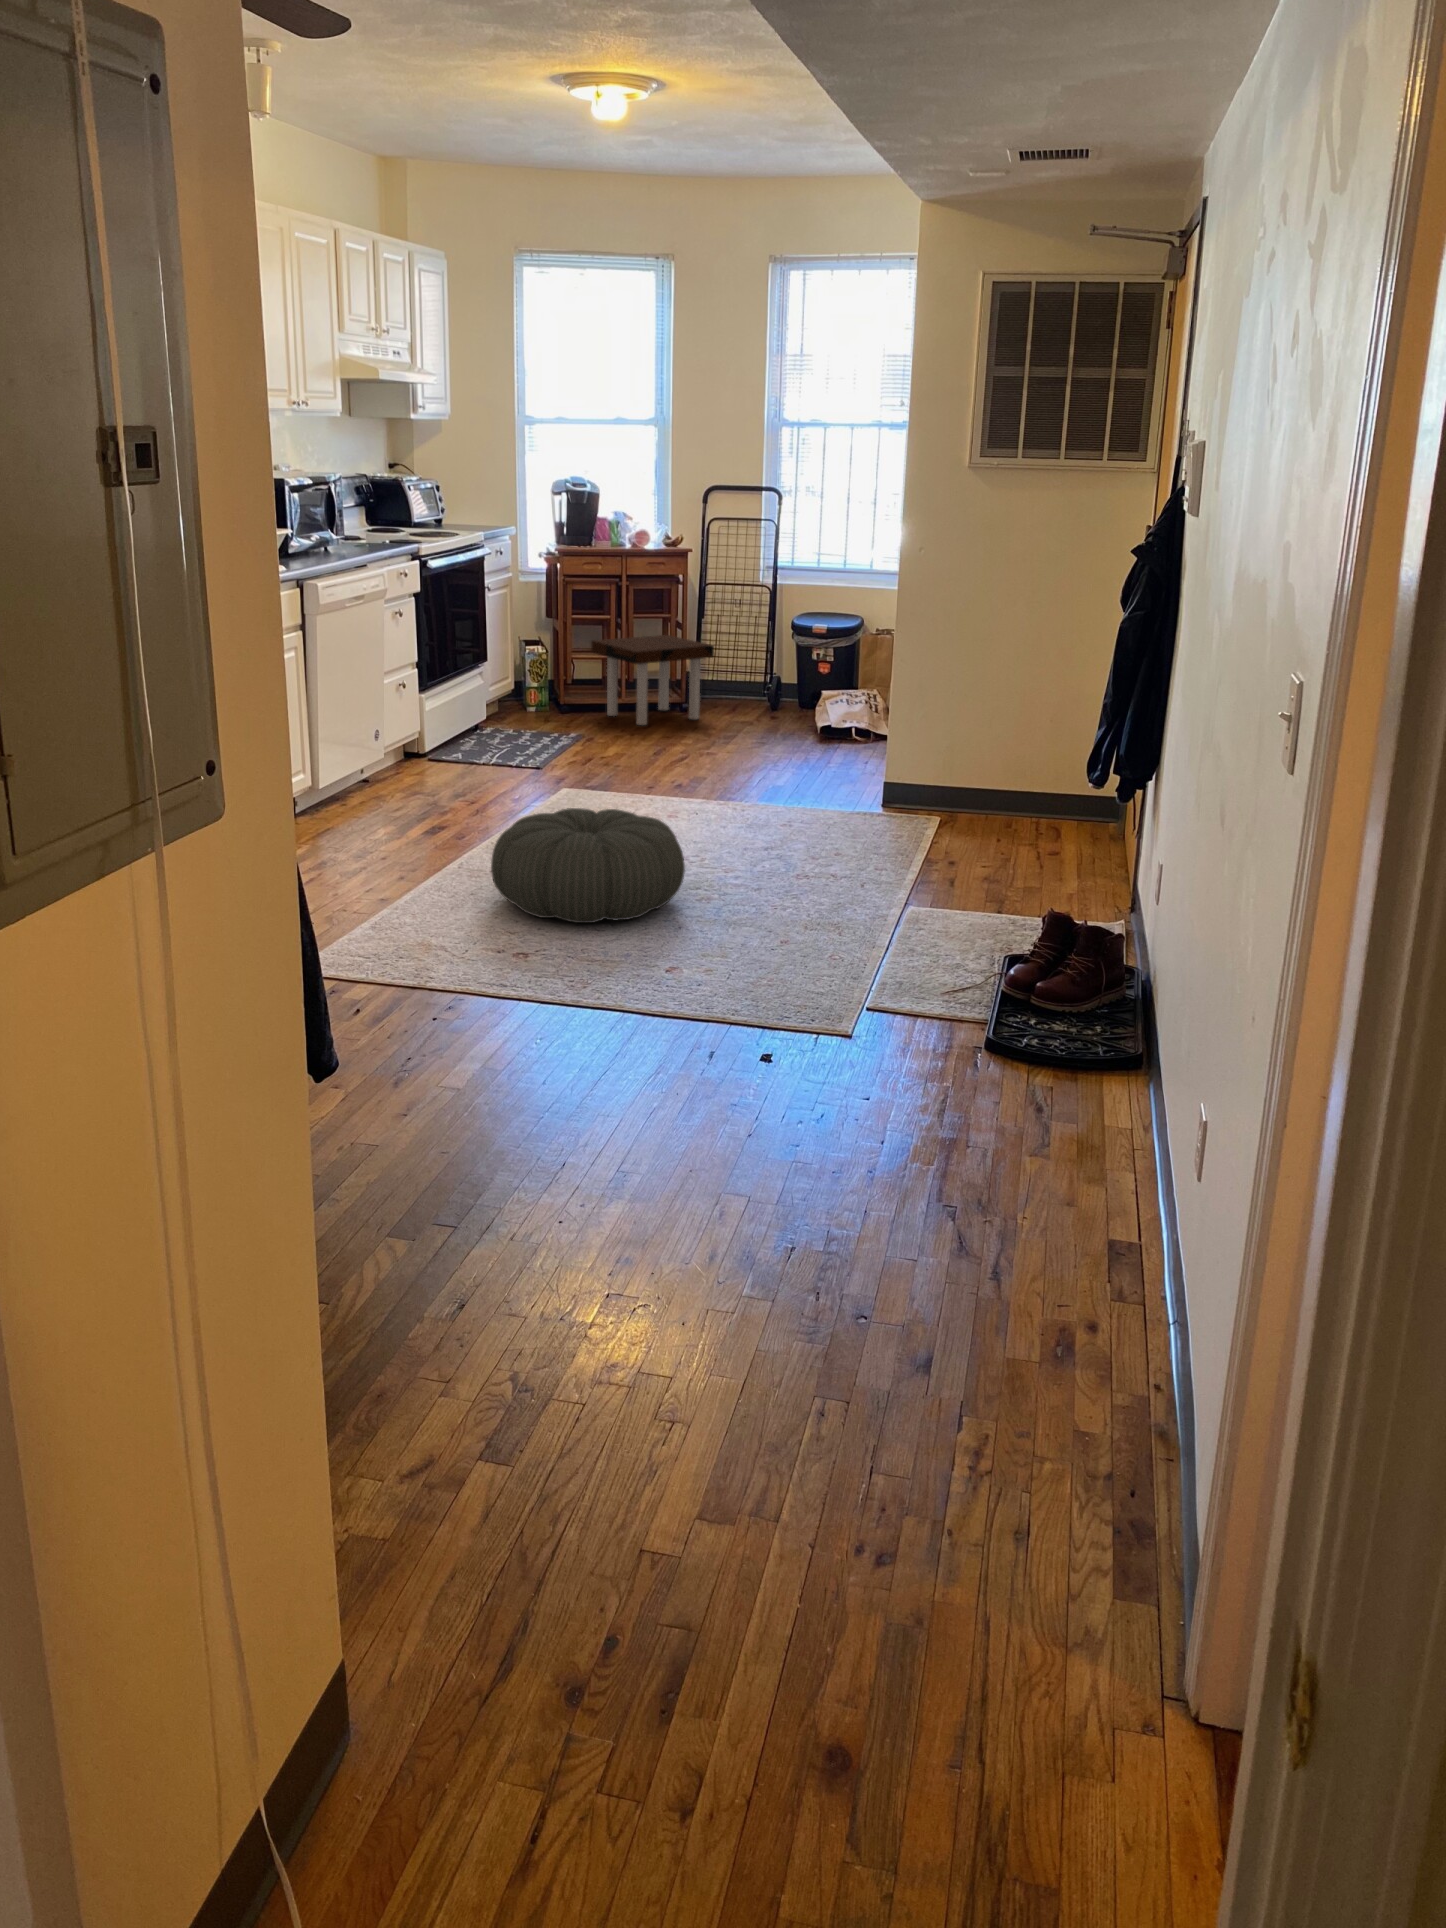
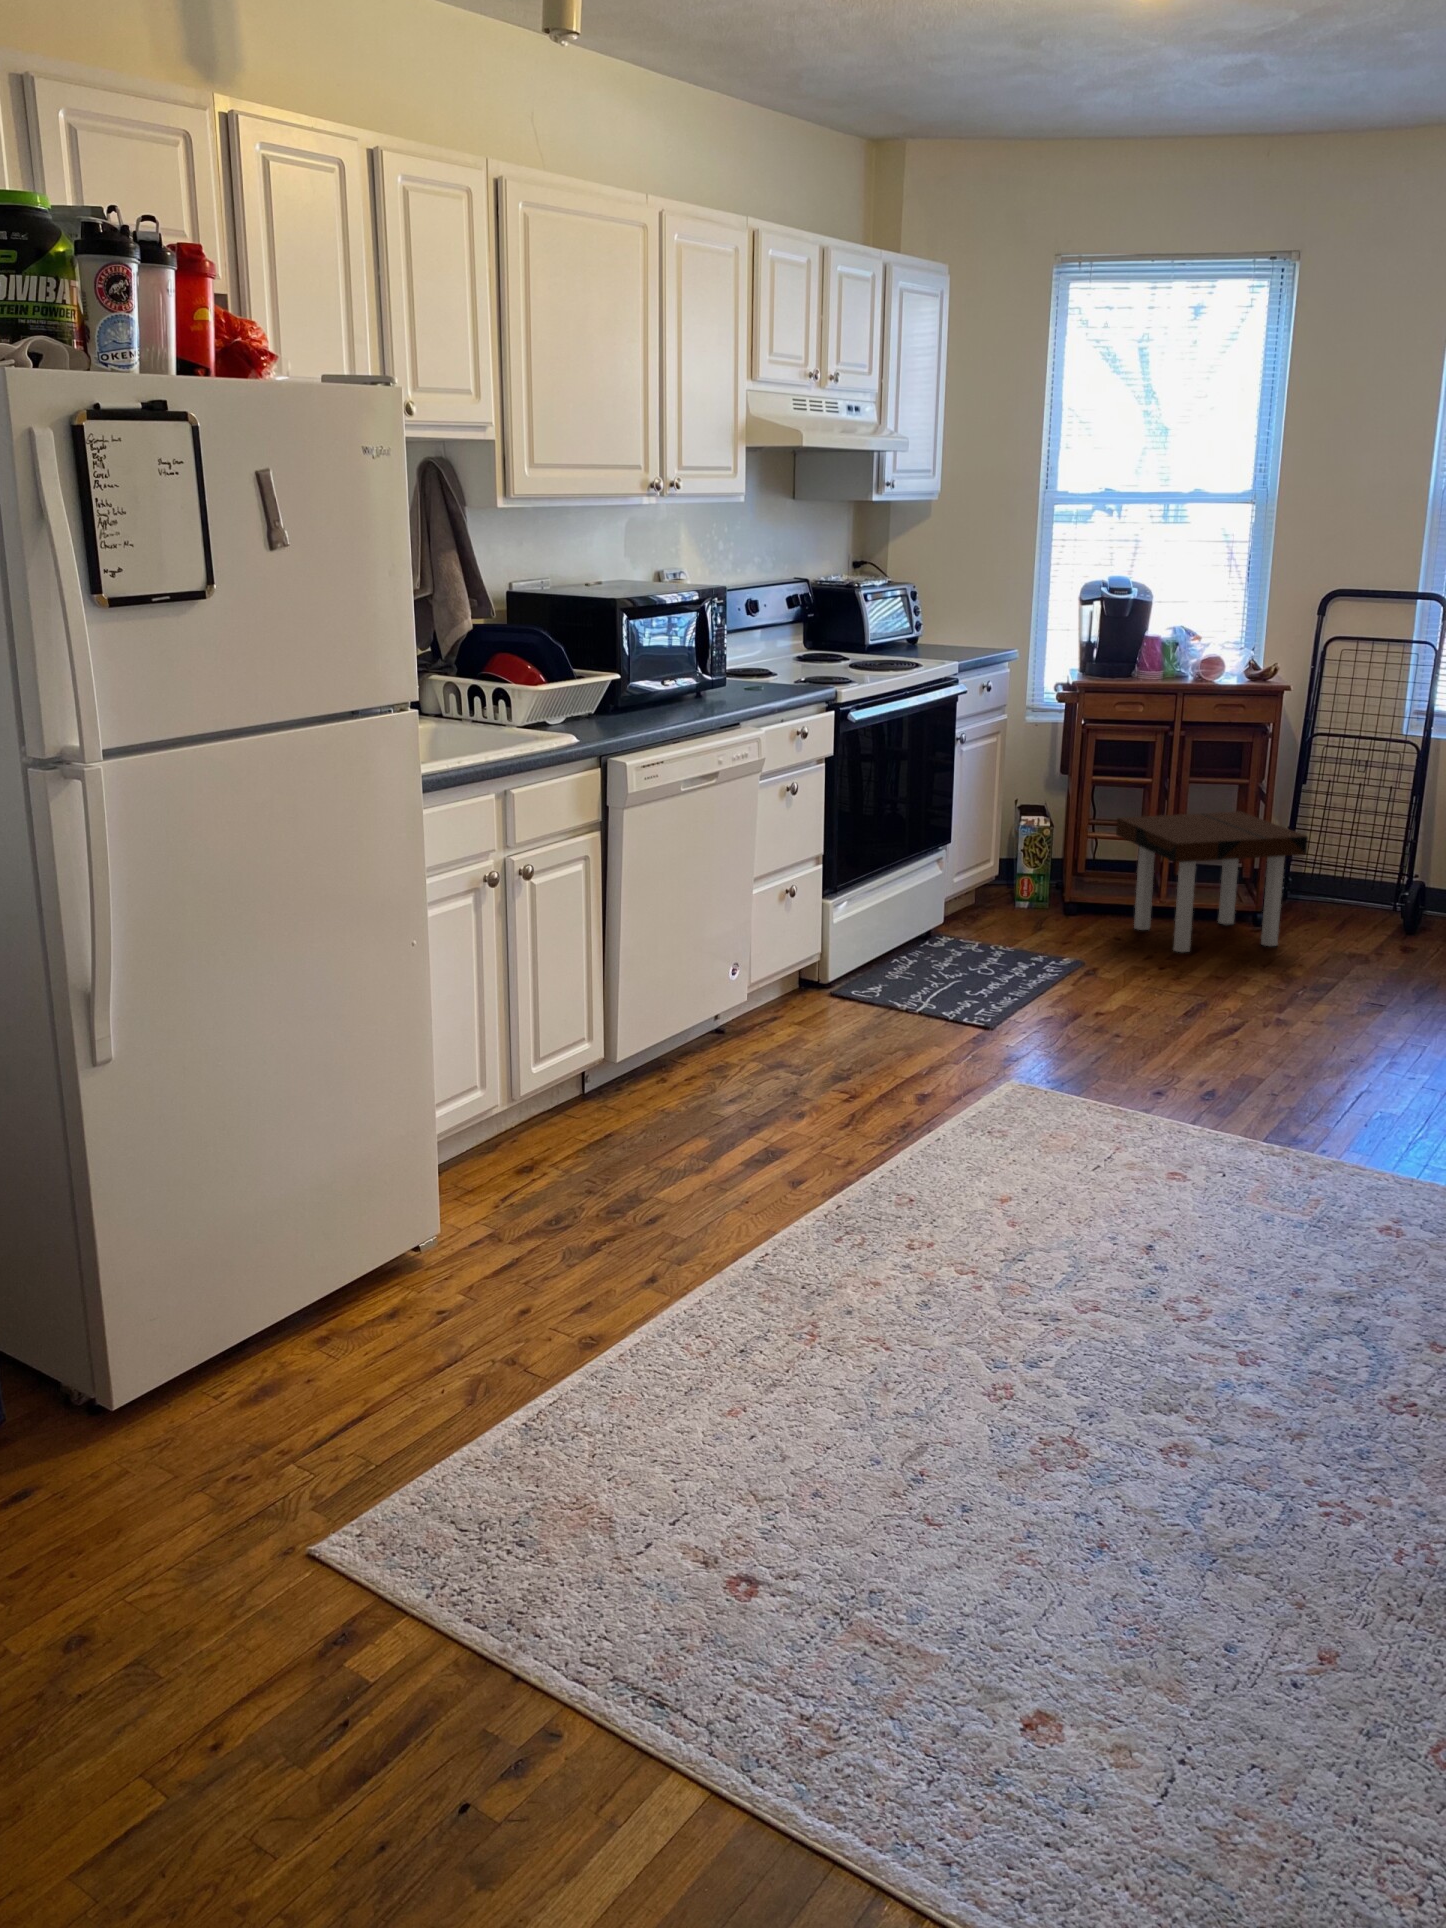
pouf: present [491,808,685,923] -> none [765,1185,1116,1436]

